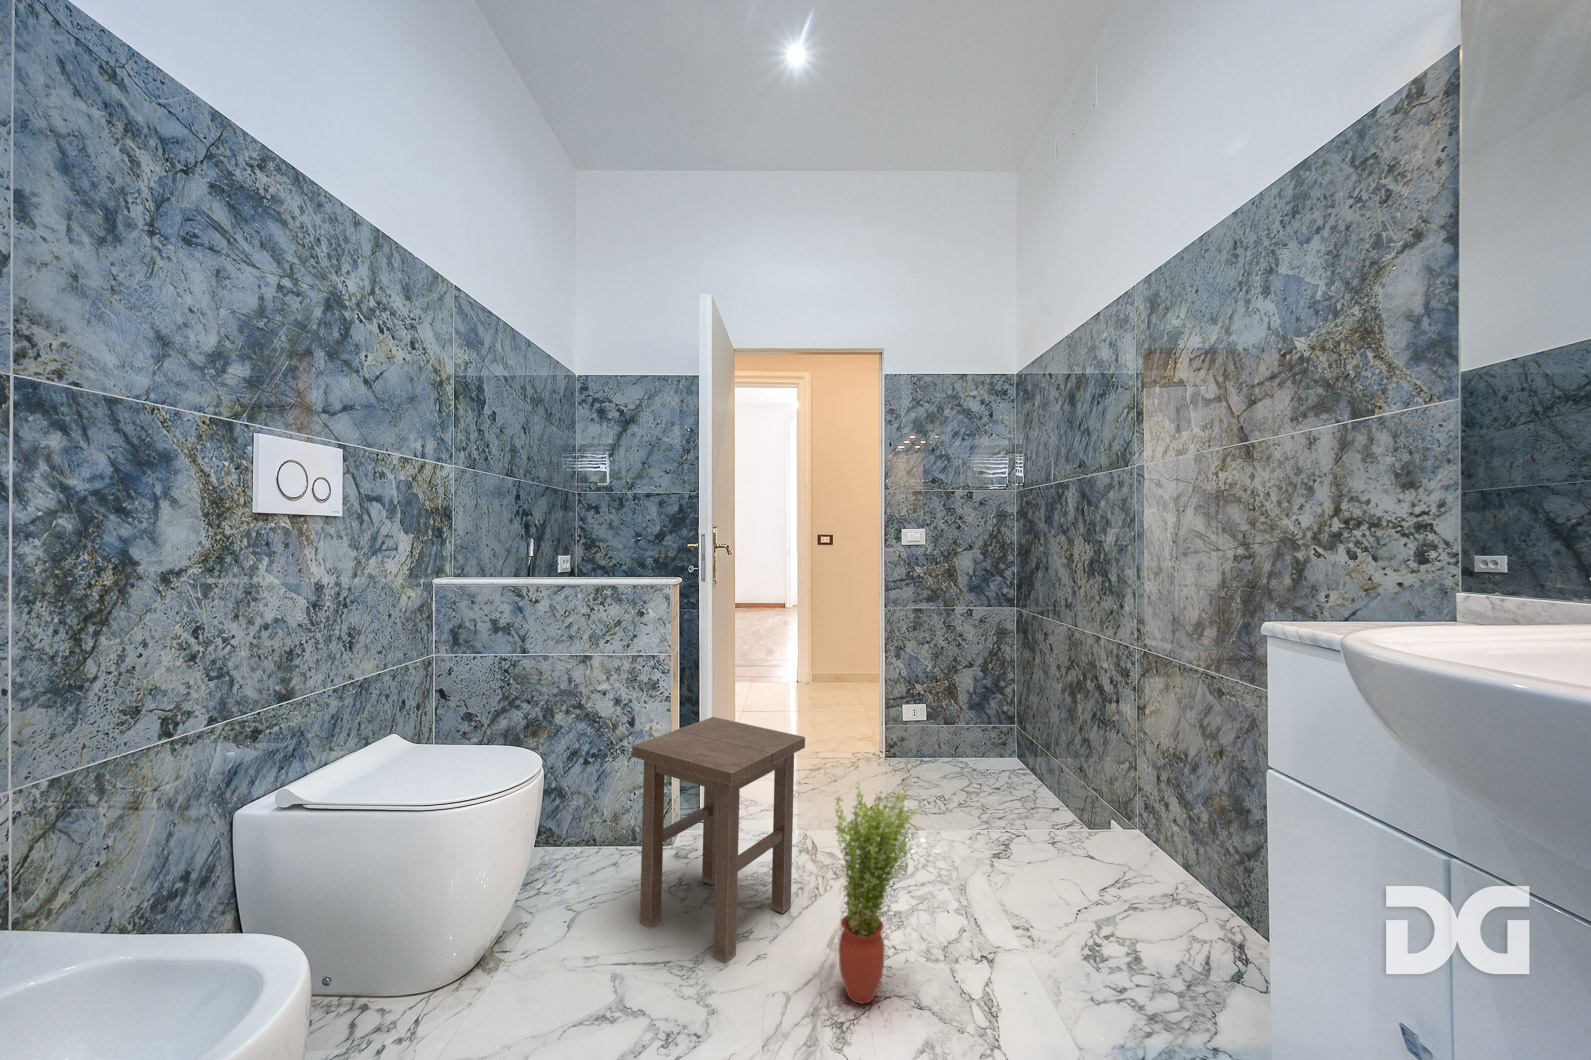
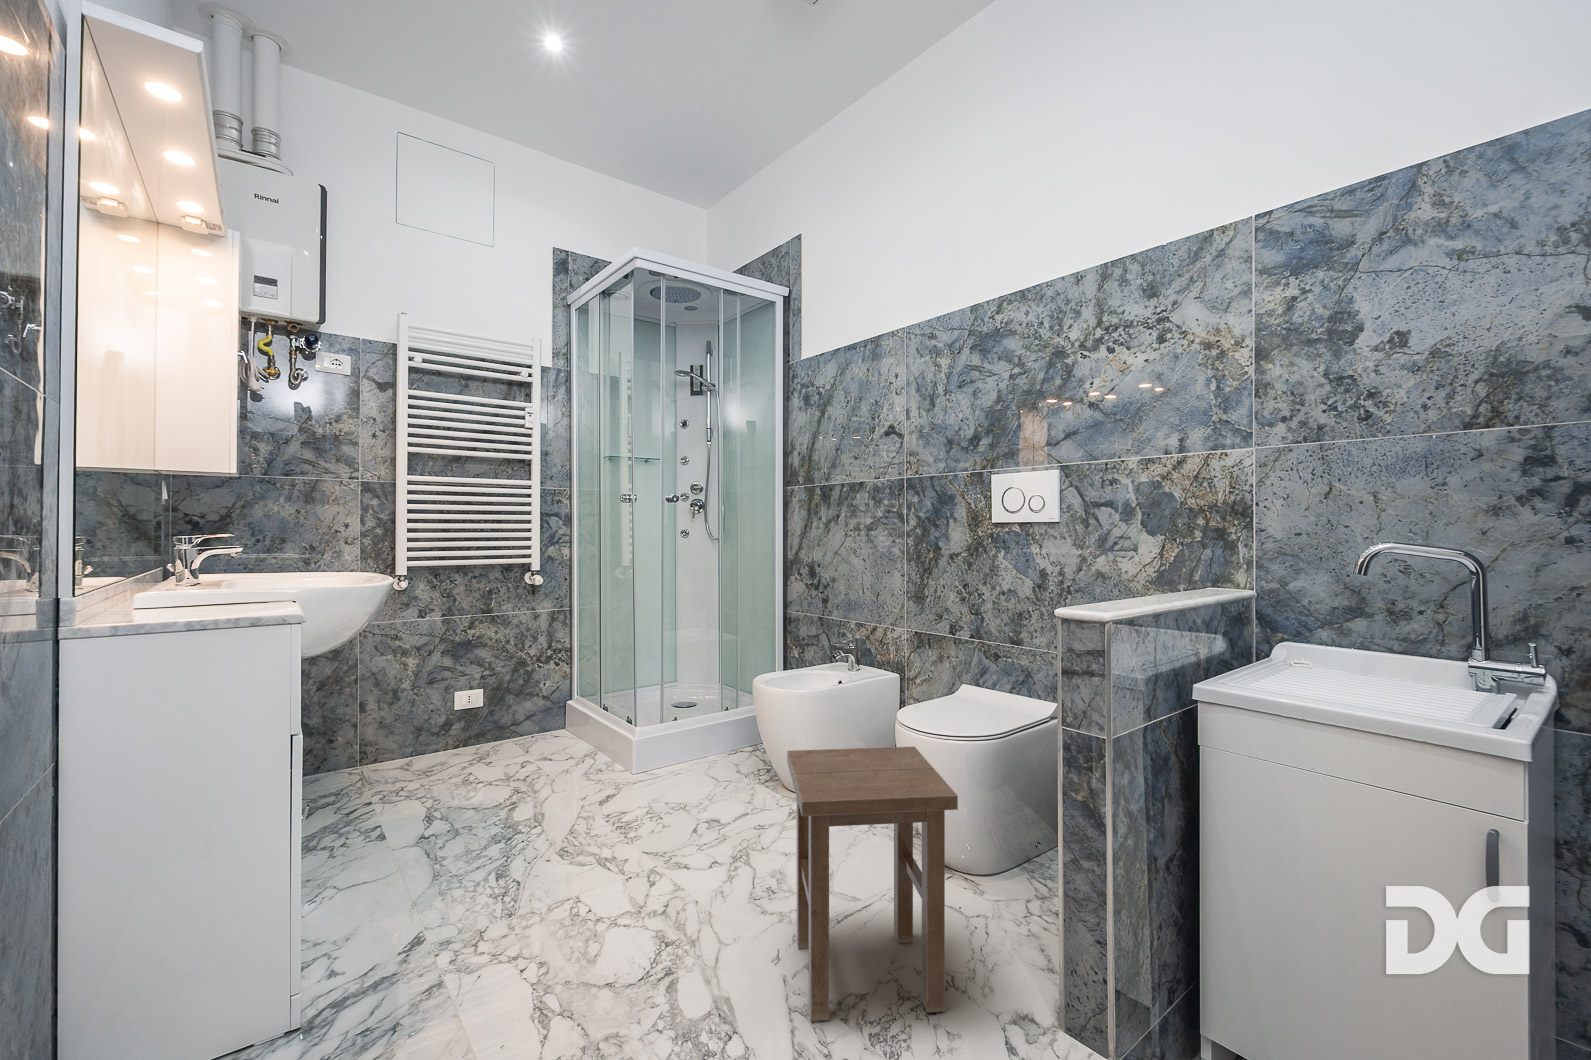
potted plant: present [835,787,918,1004] -> none [614,769,706,977]

